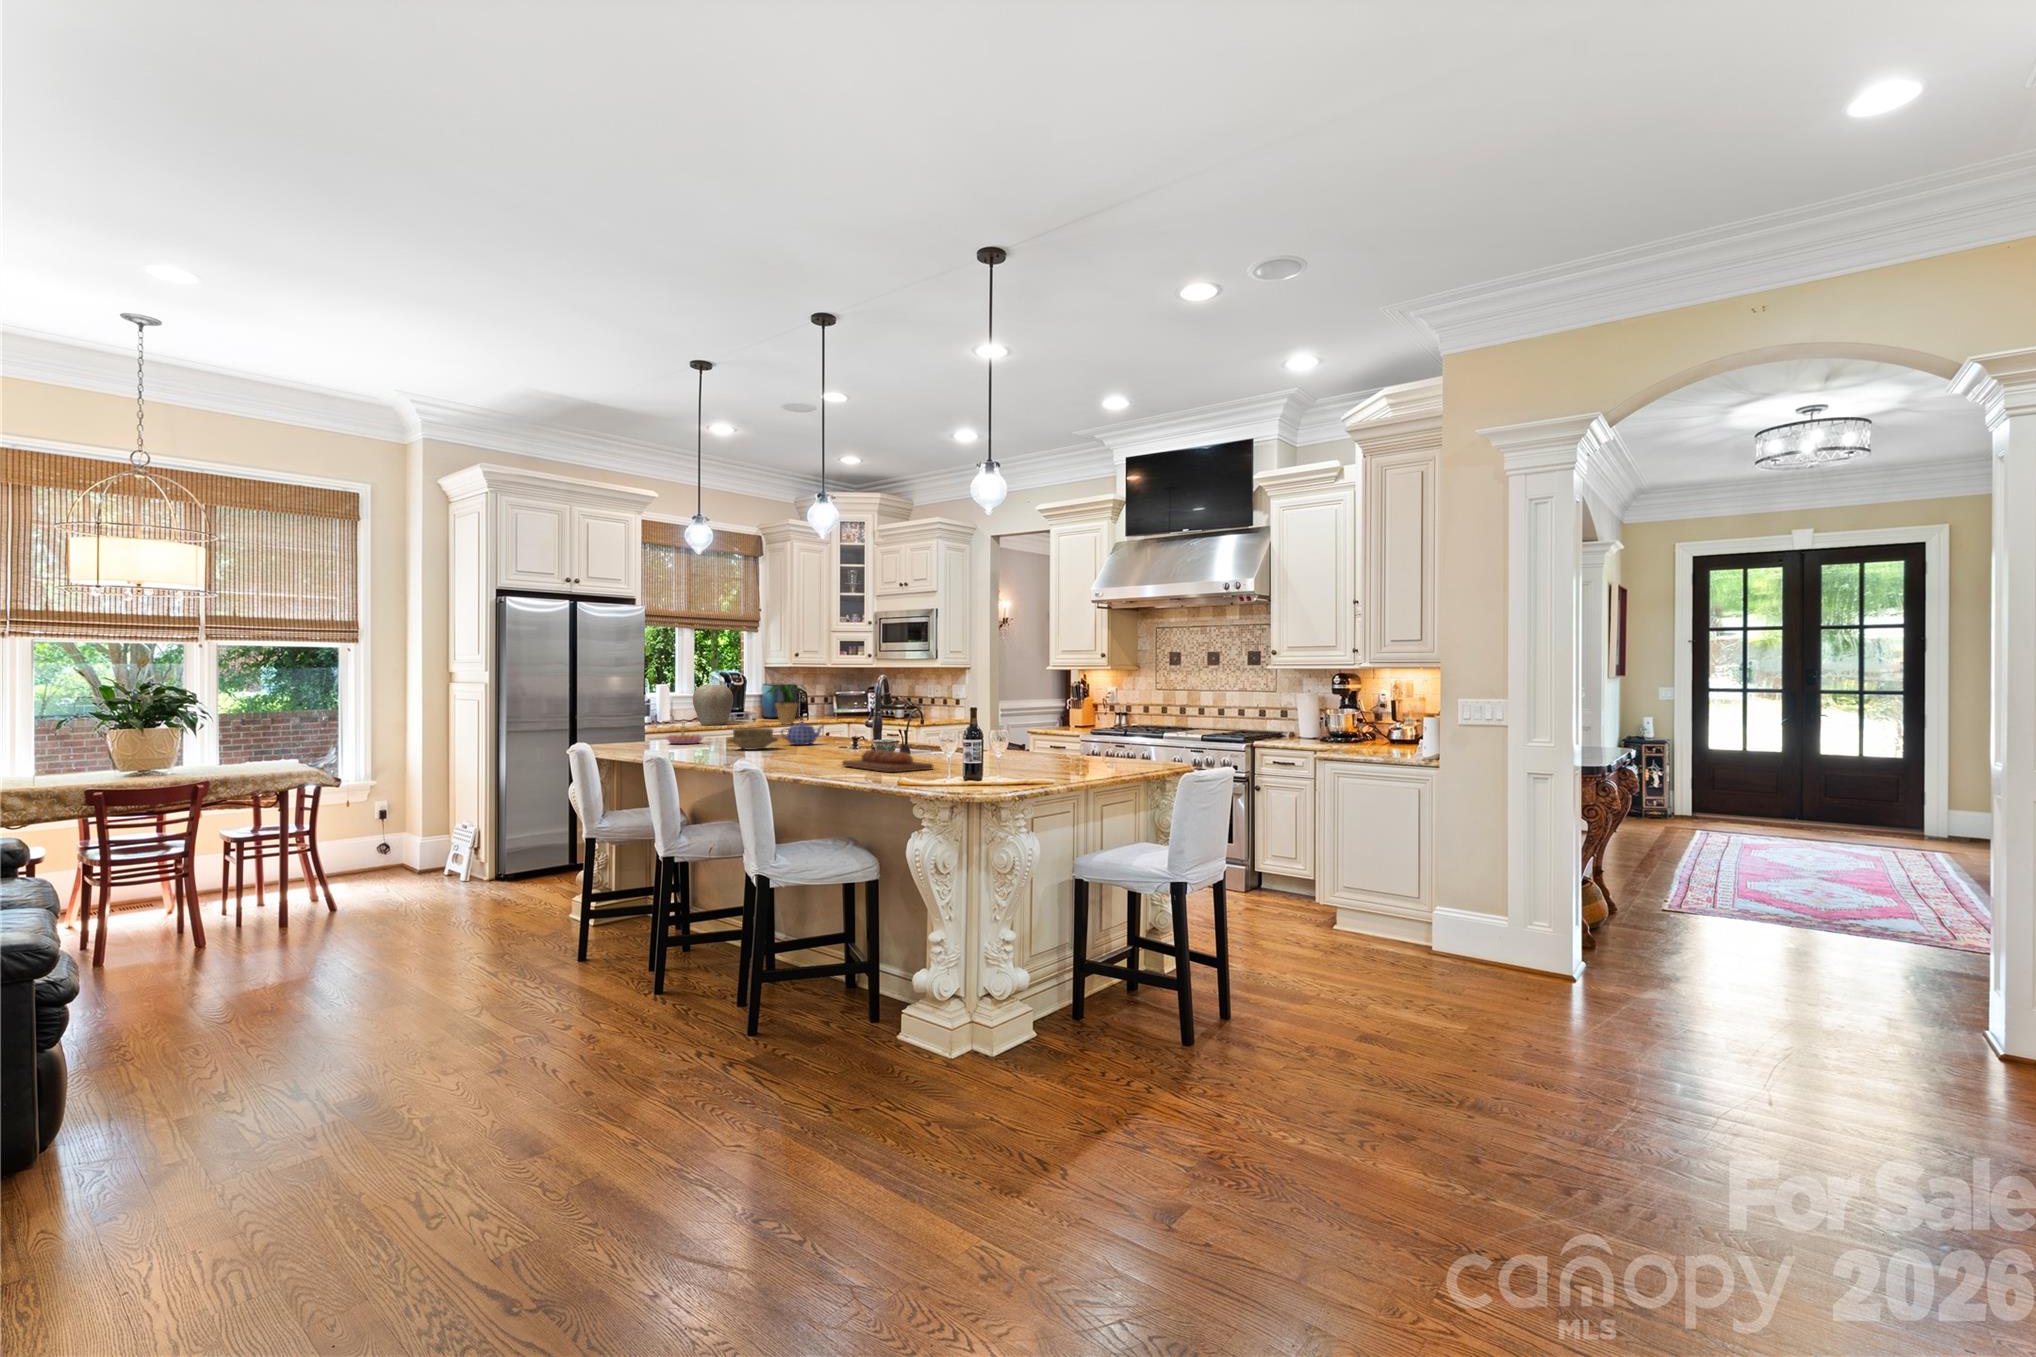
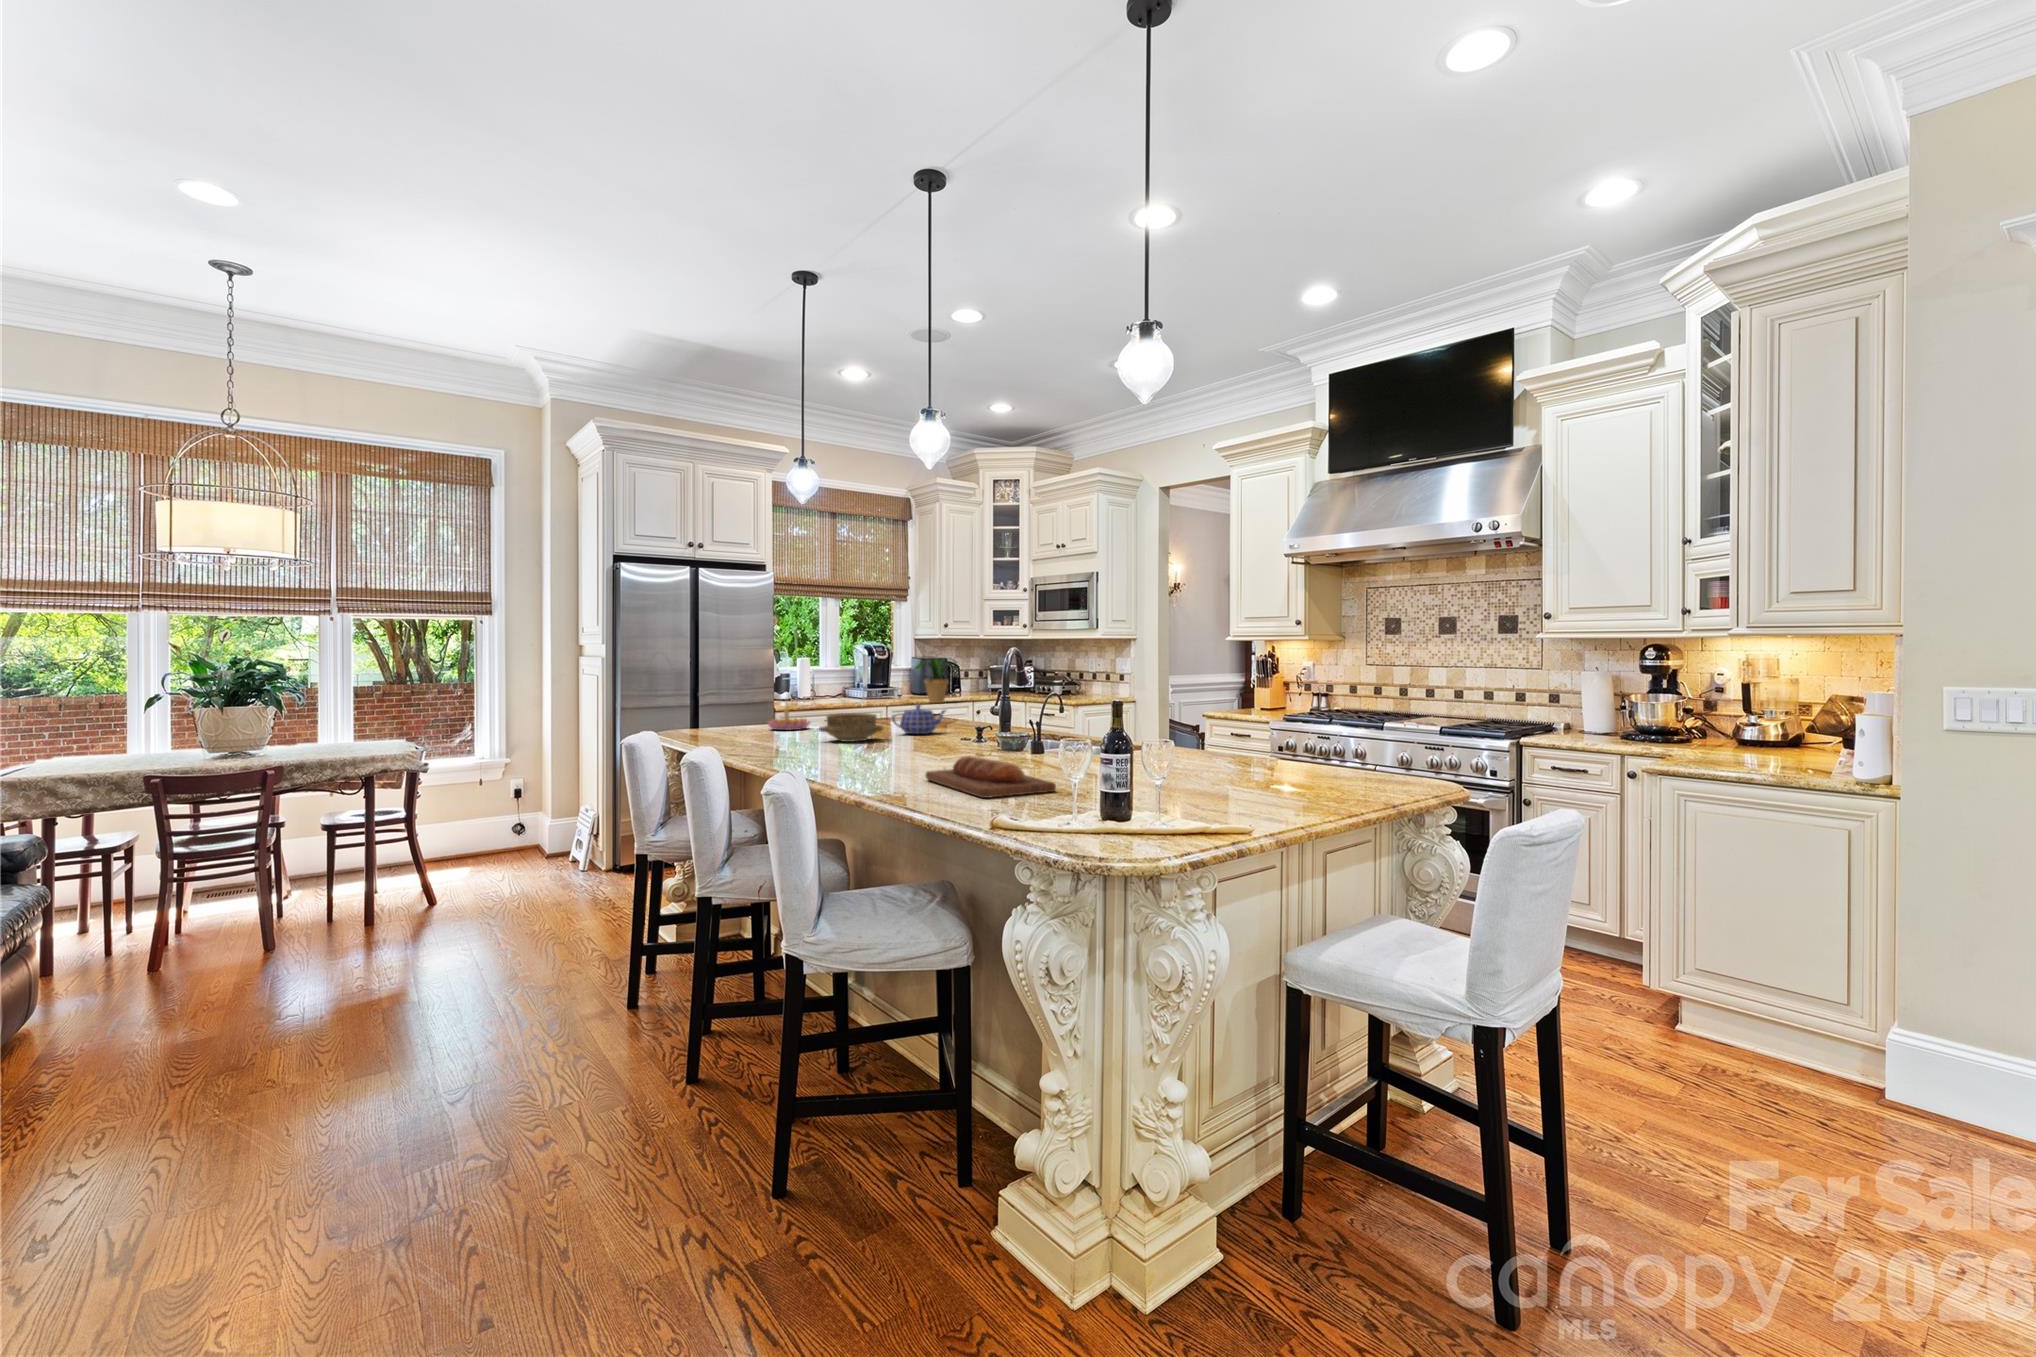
vase: present [693,685,733,725] -> none [840,660,882,703]

